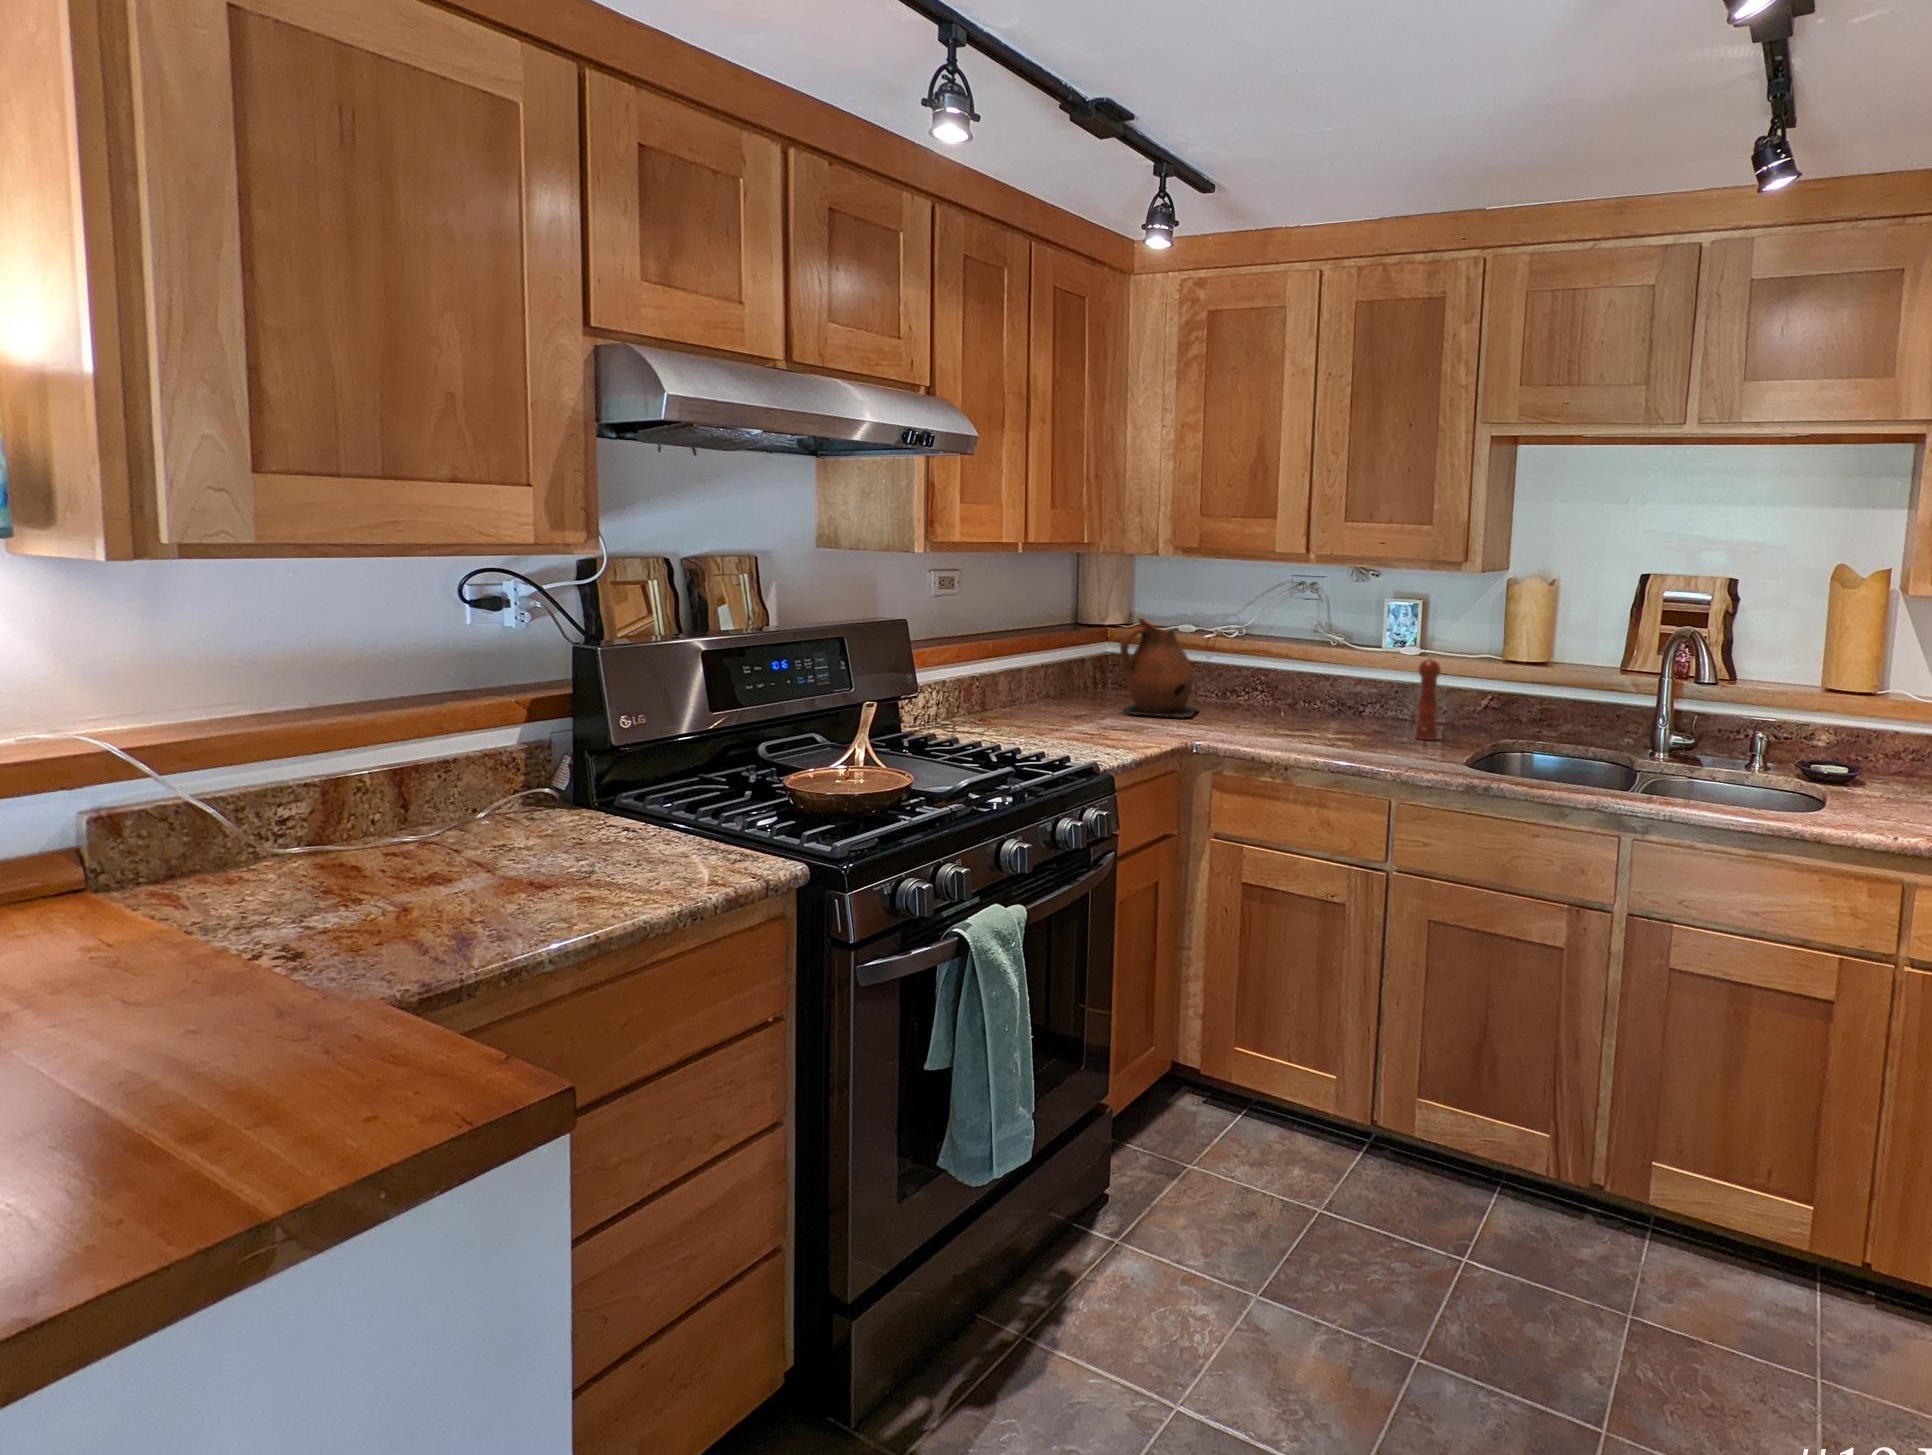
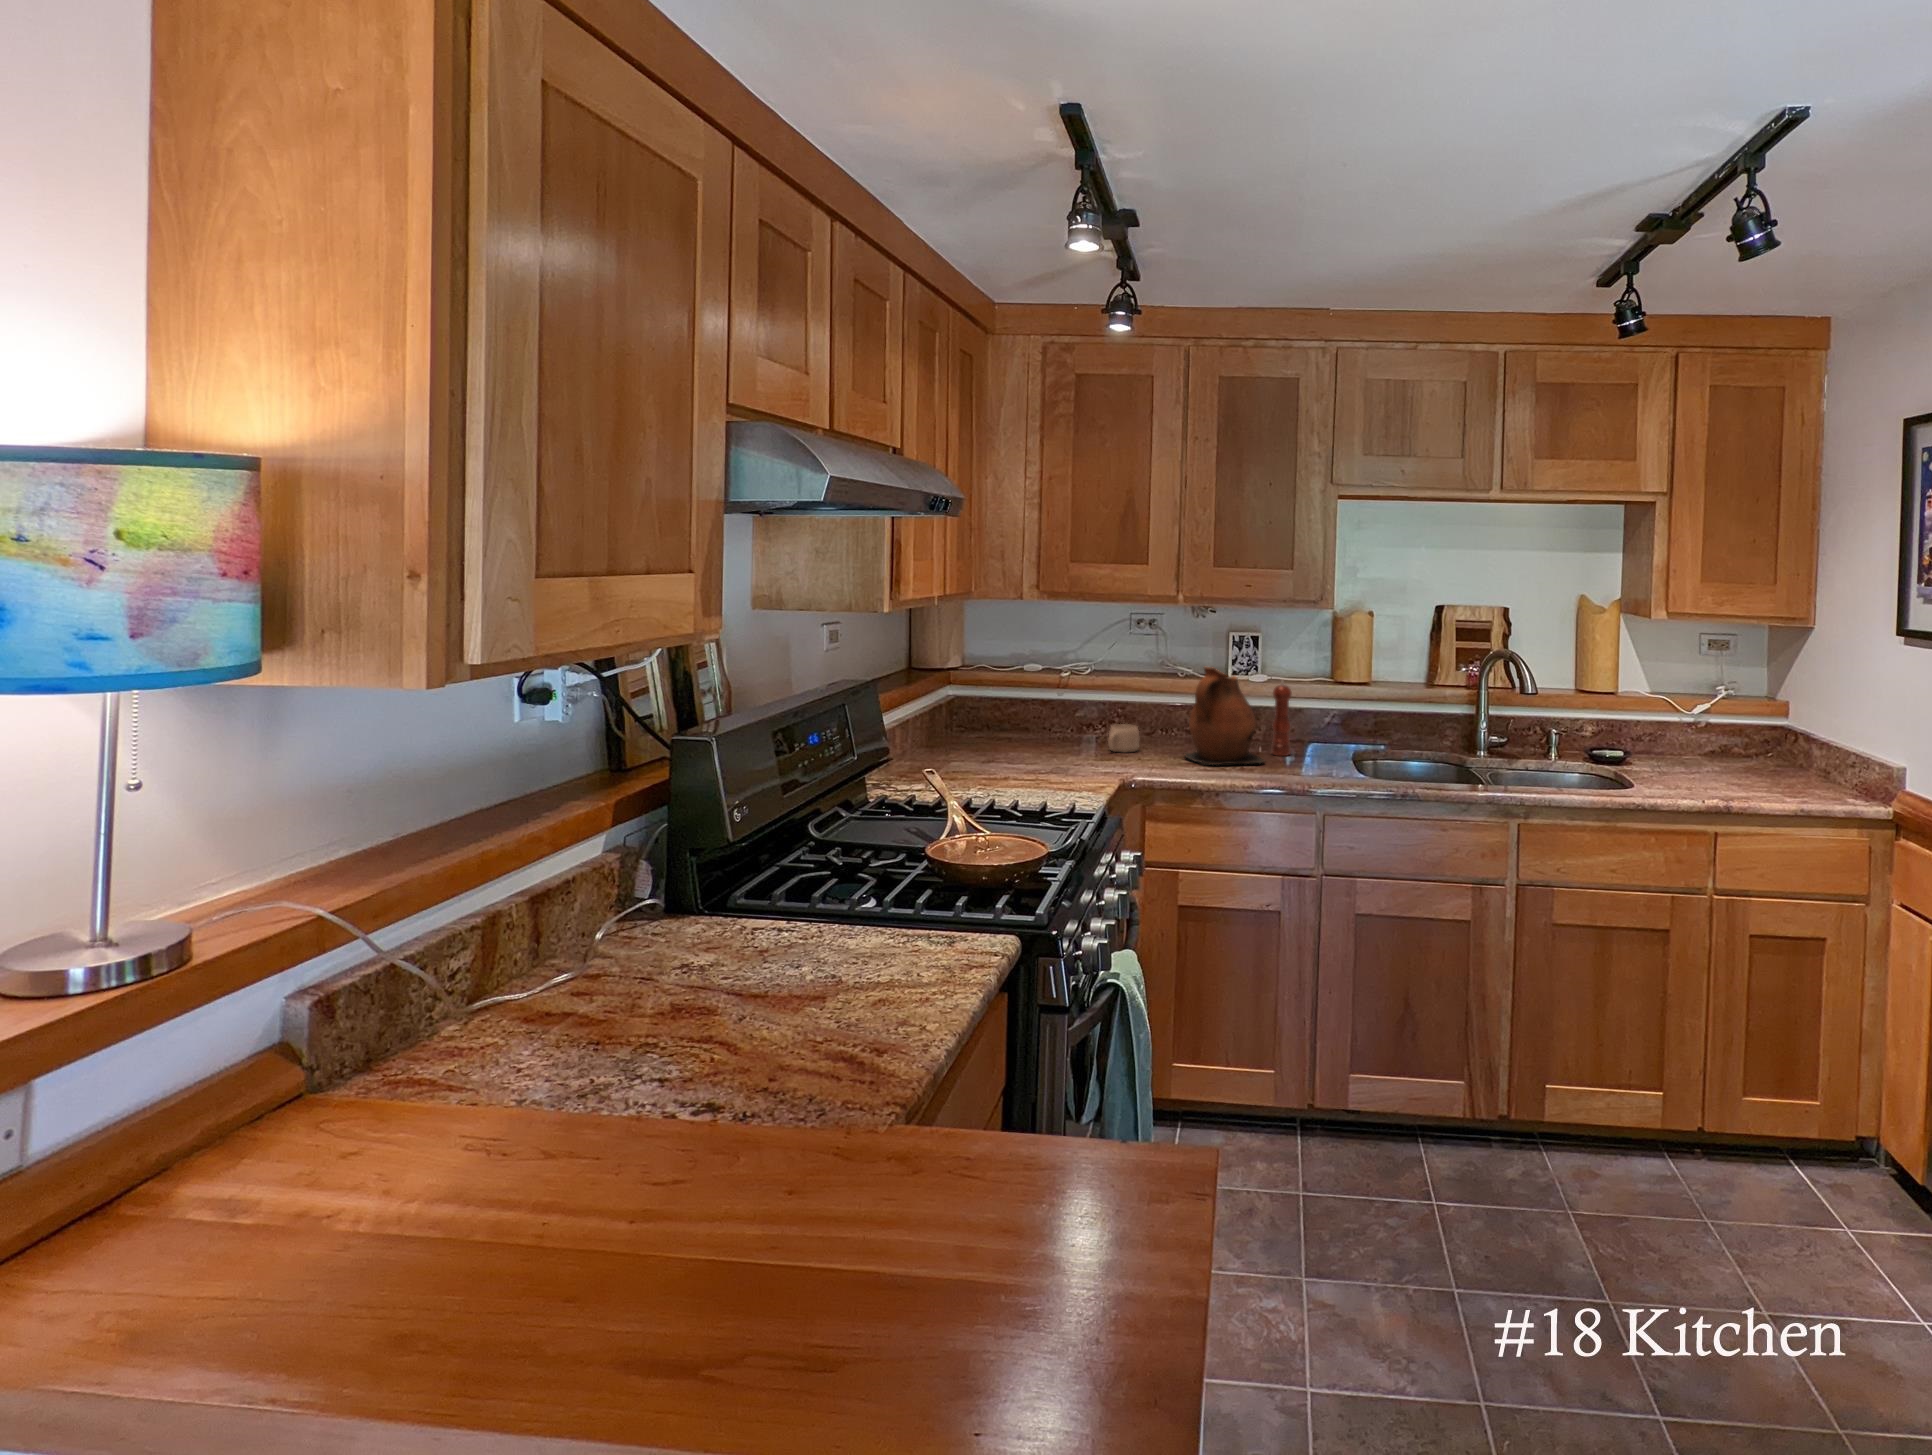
ceramic pitcher: present [1120,618,1199,718] -> present [1185,667,1264,765]
mug: none [1238,693,1276,722] -> present [1108,724,1139,753]

